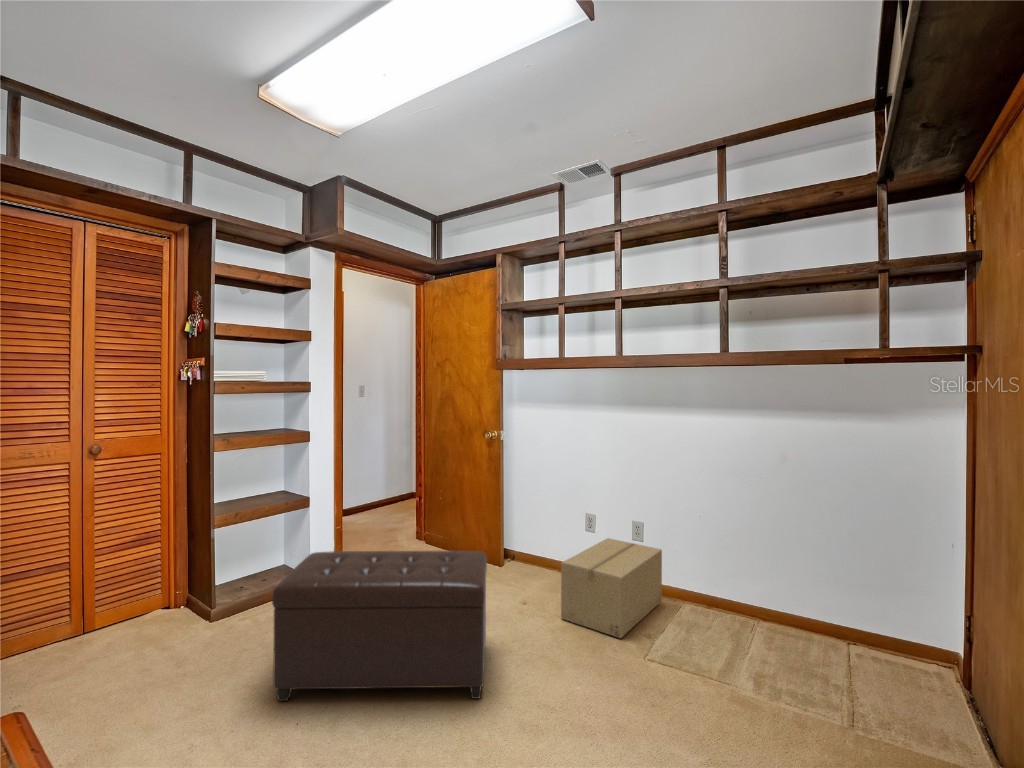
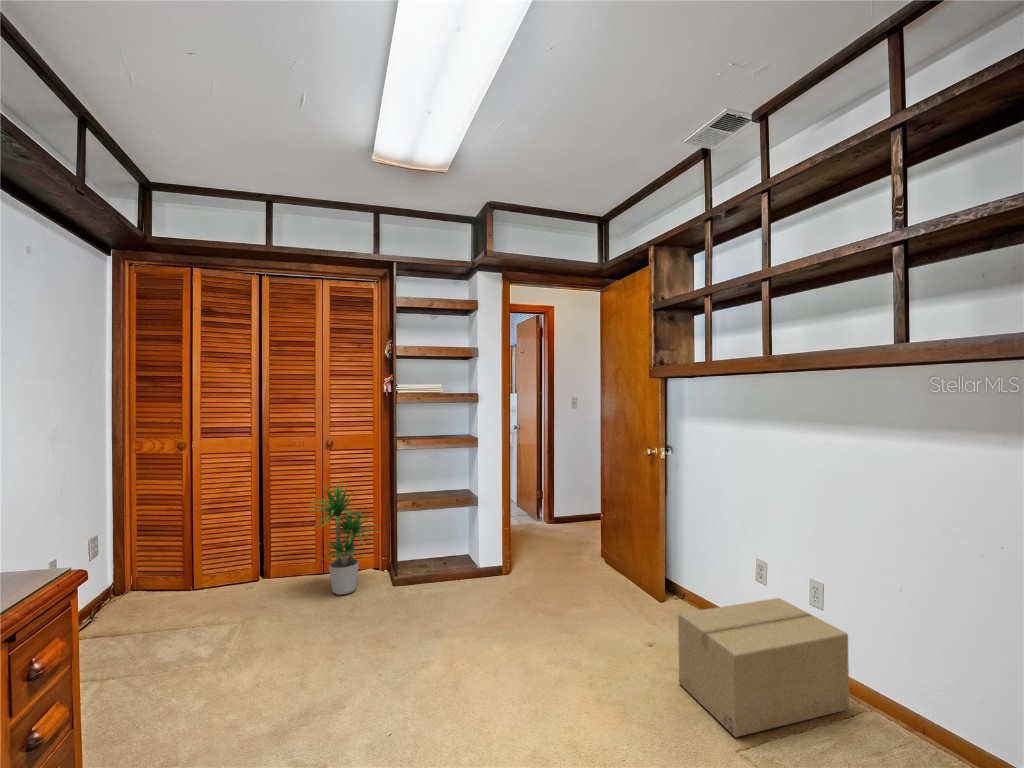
potted plant: none [78,495,194,650] -> present [314,483,374,595]
ottoman: present [272,551,487,701] -> none [369,546,570,737]

